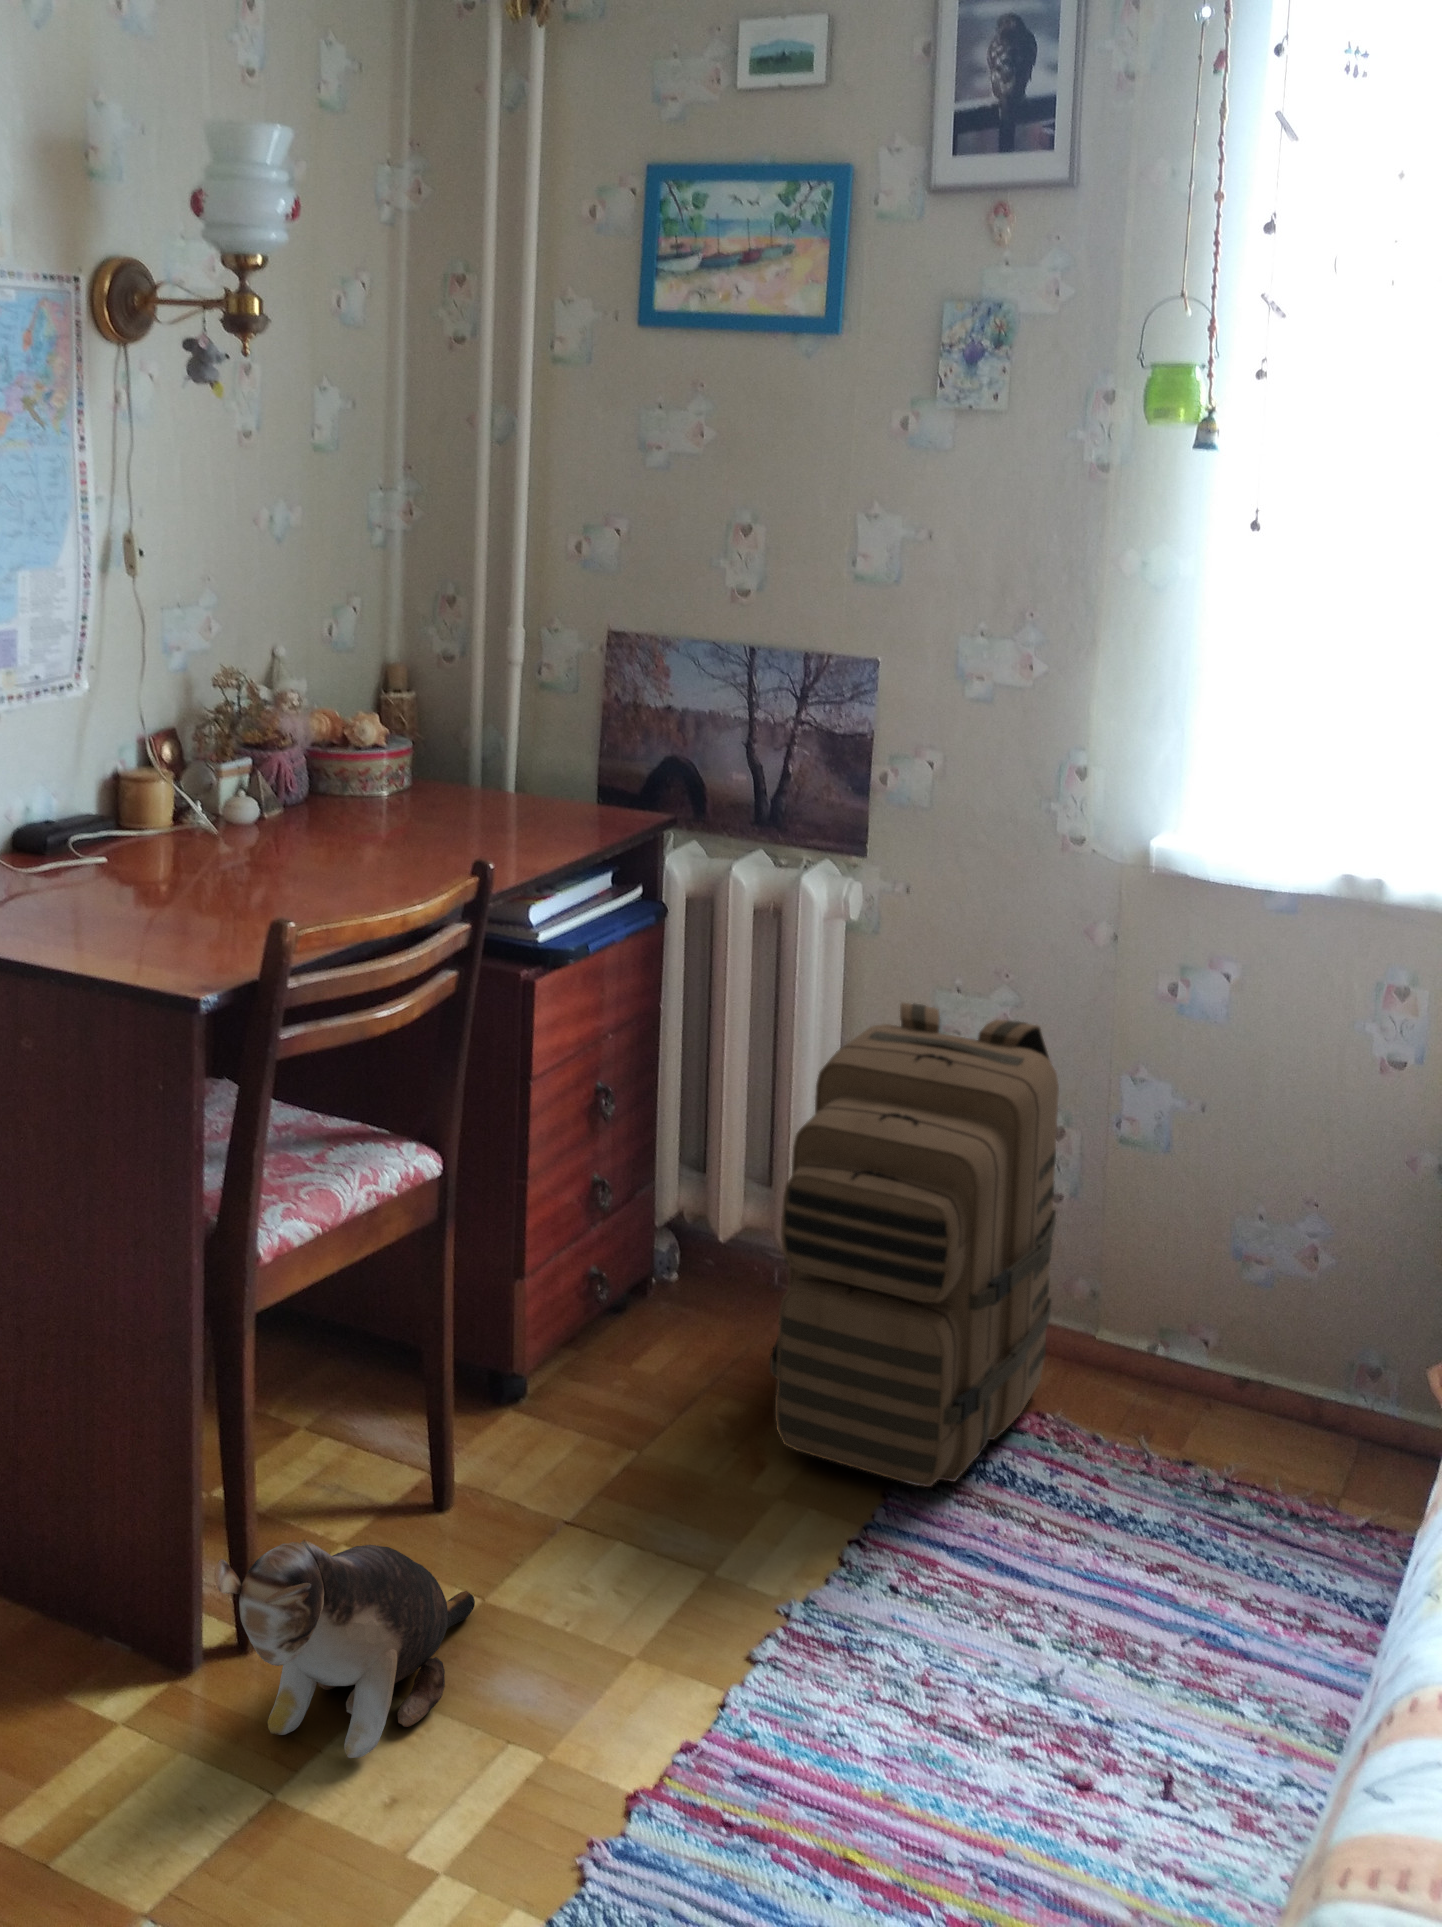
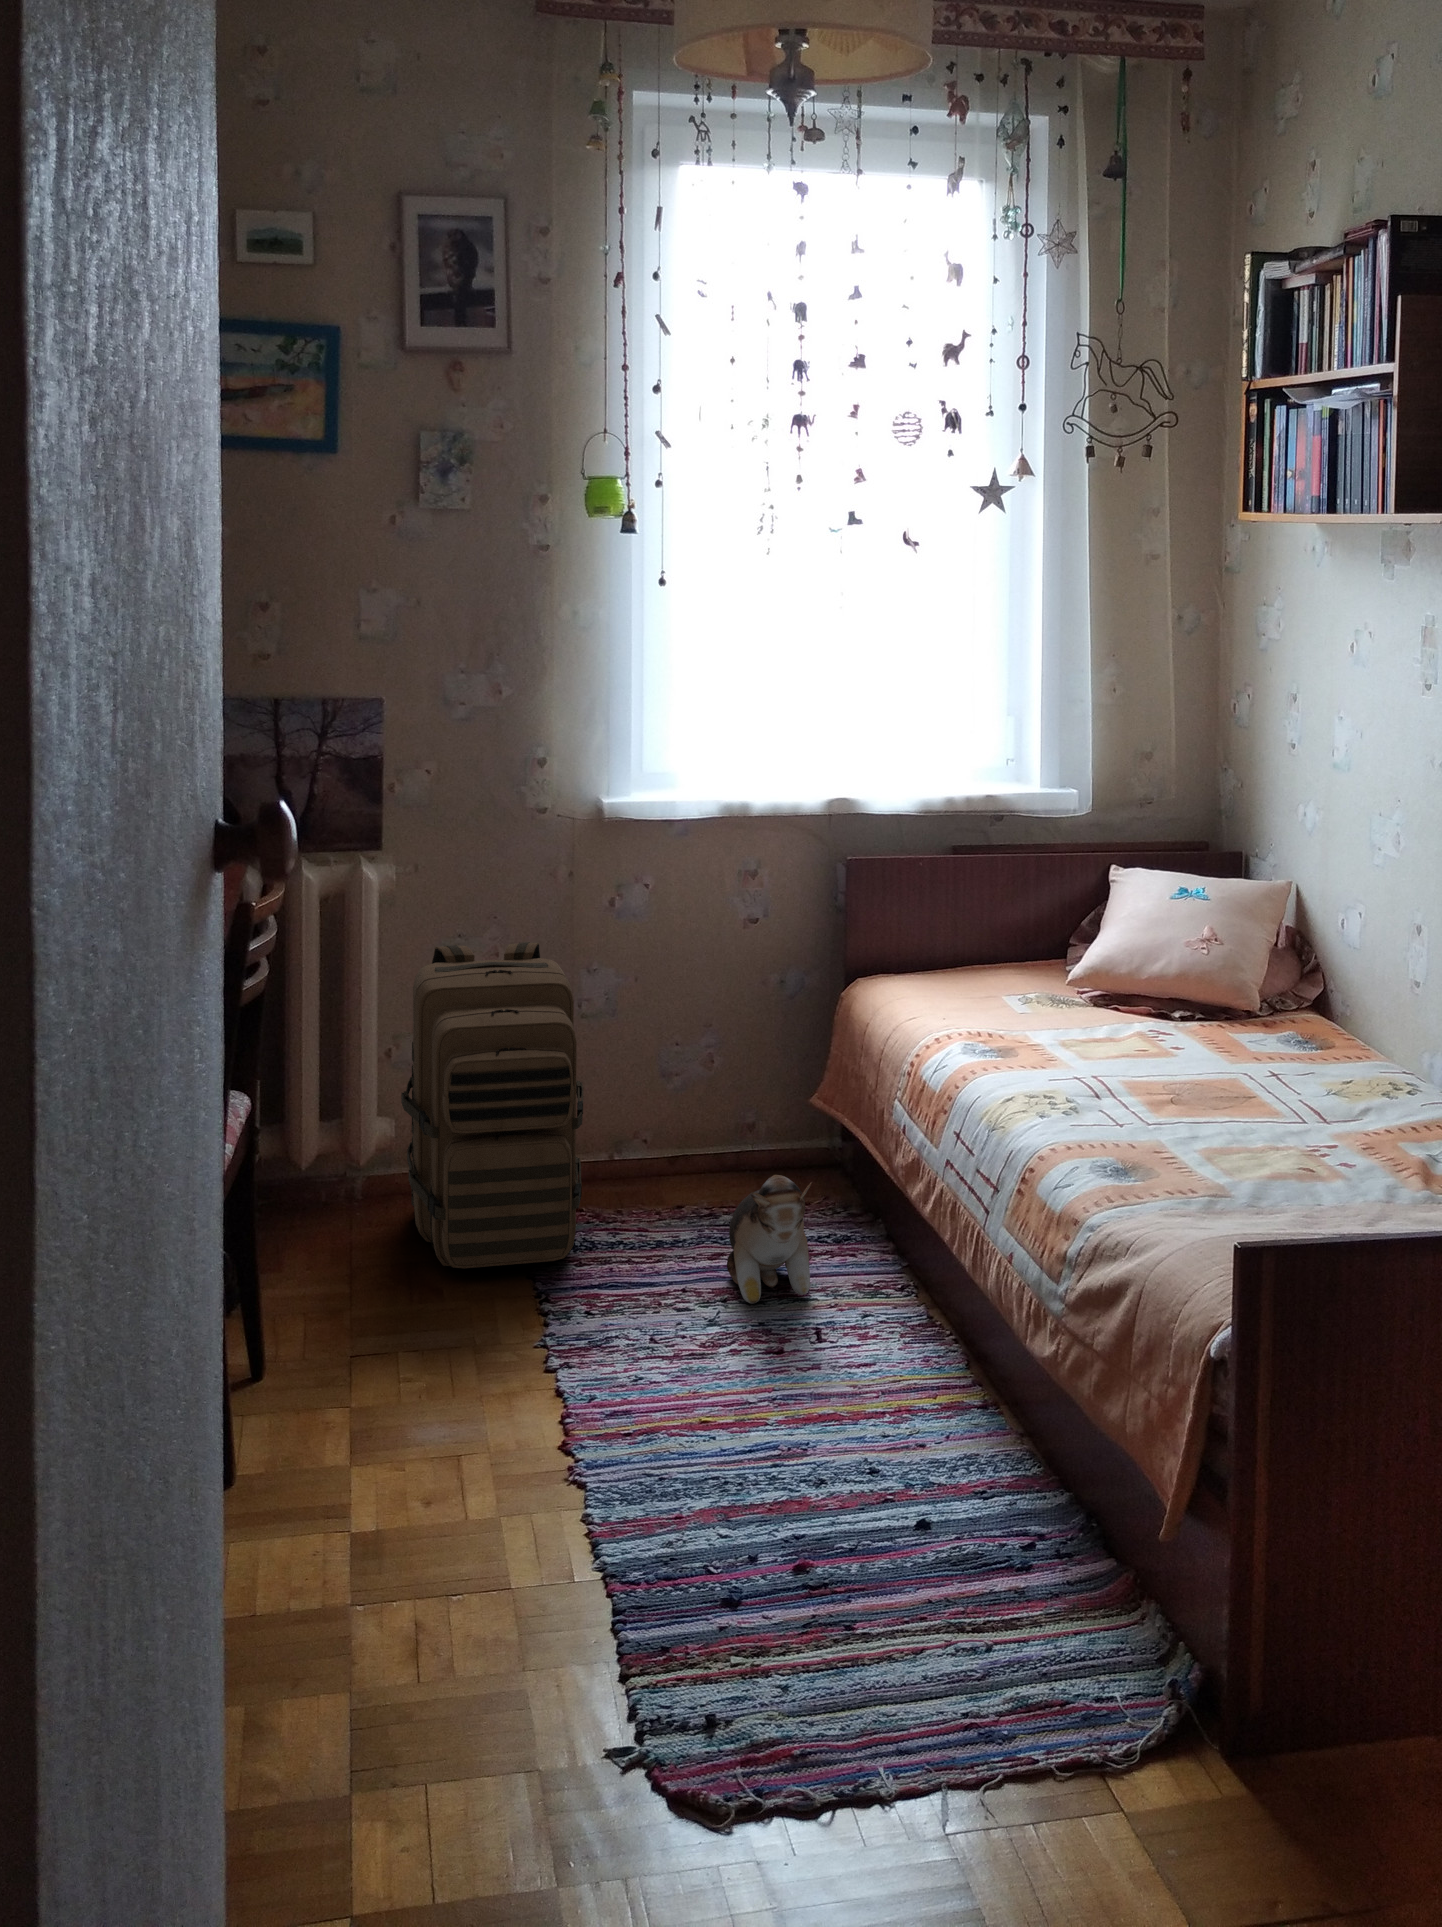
plush toy: present [214,1539,475,1758] -> present [727,1174,812,1304]

